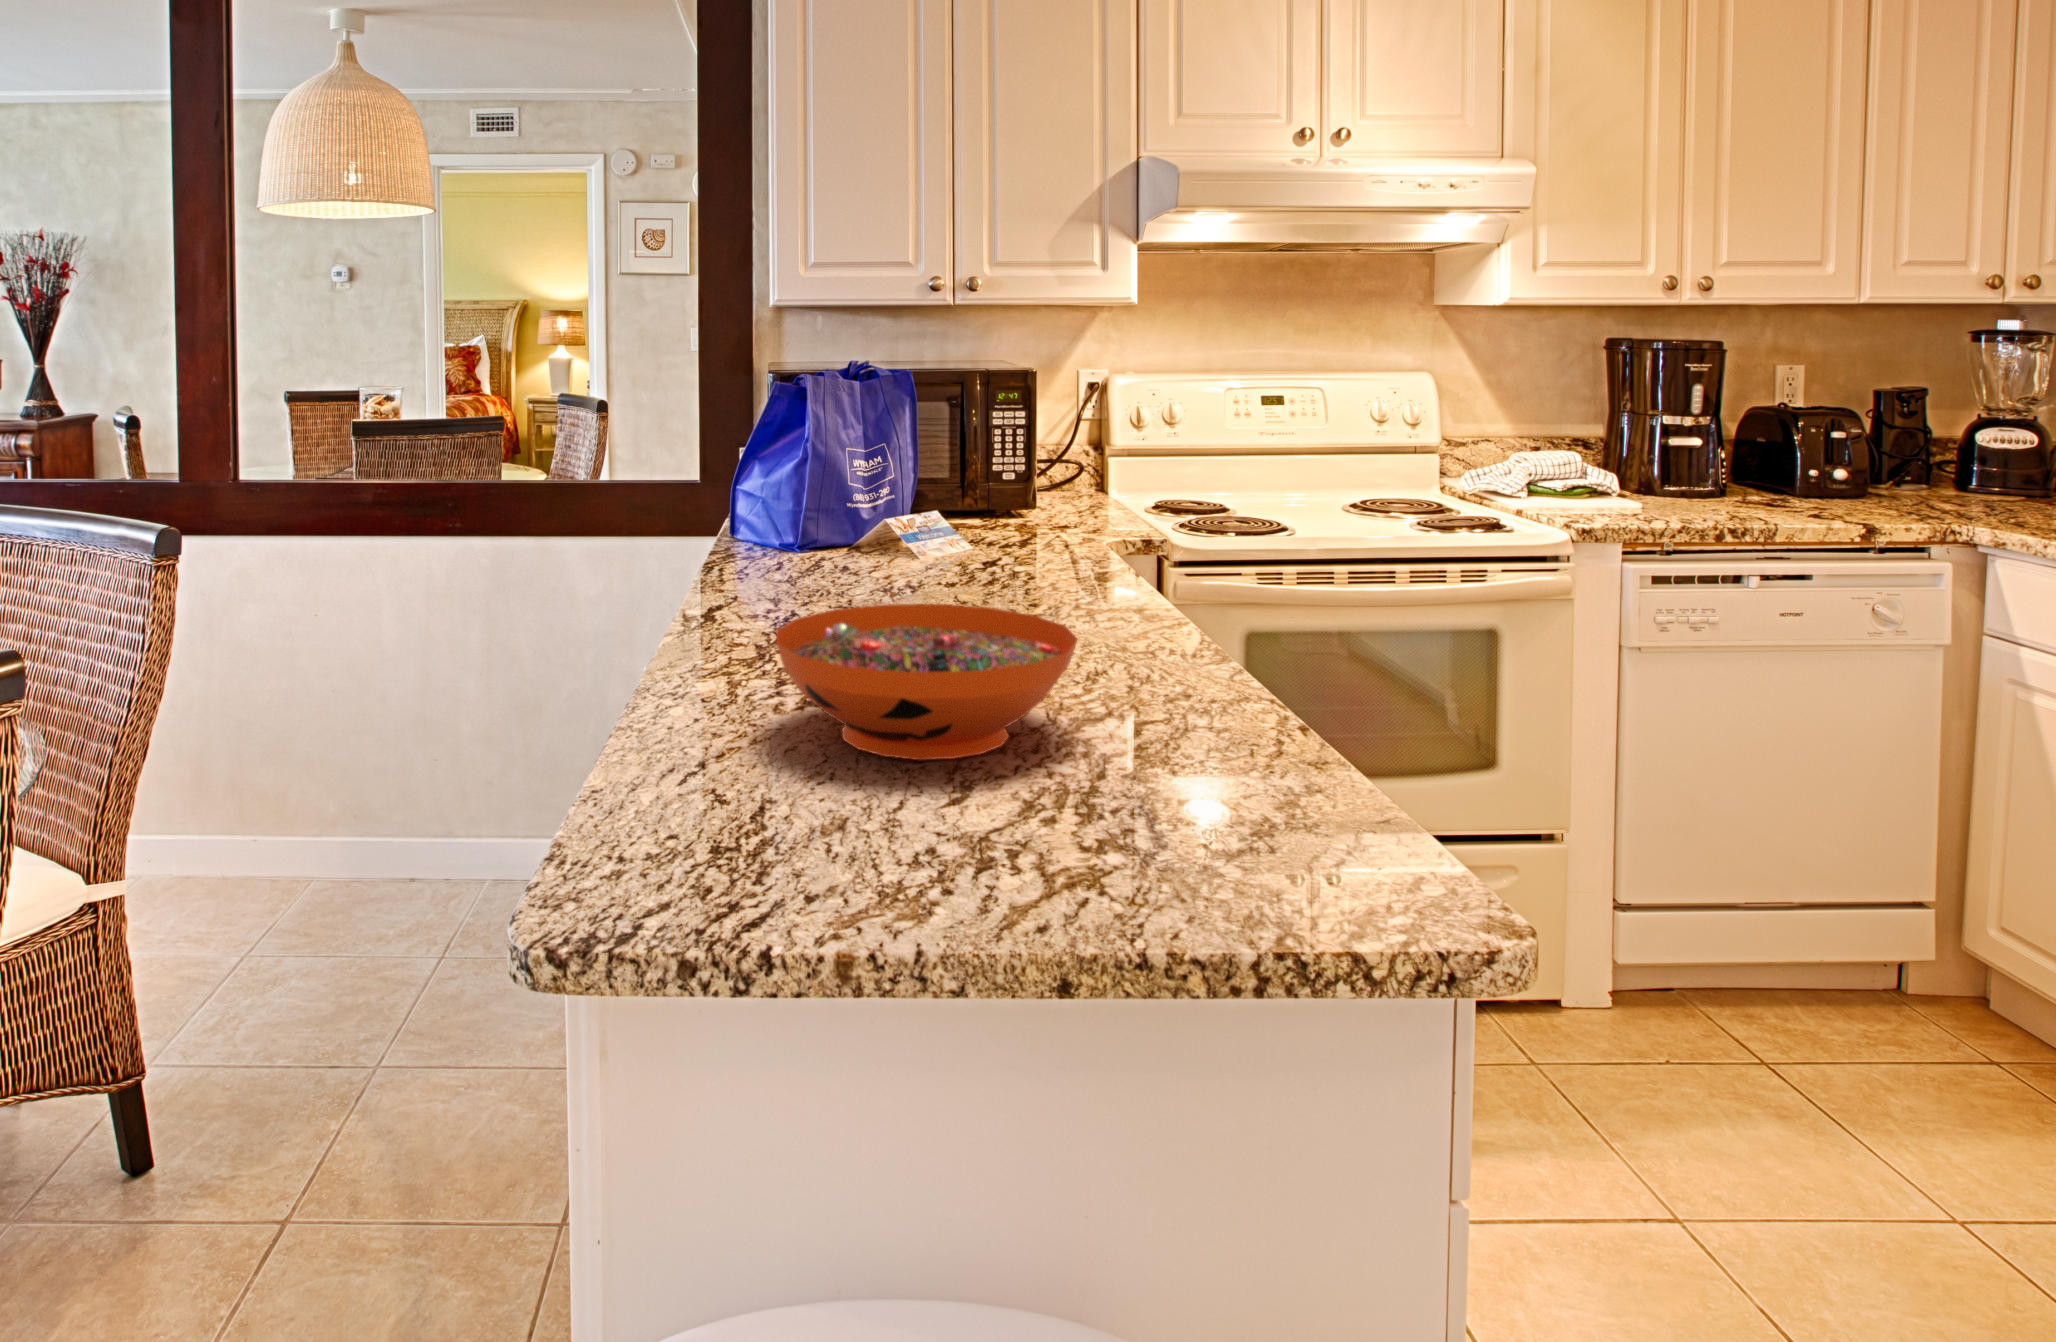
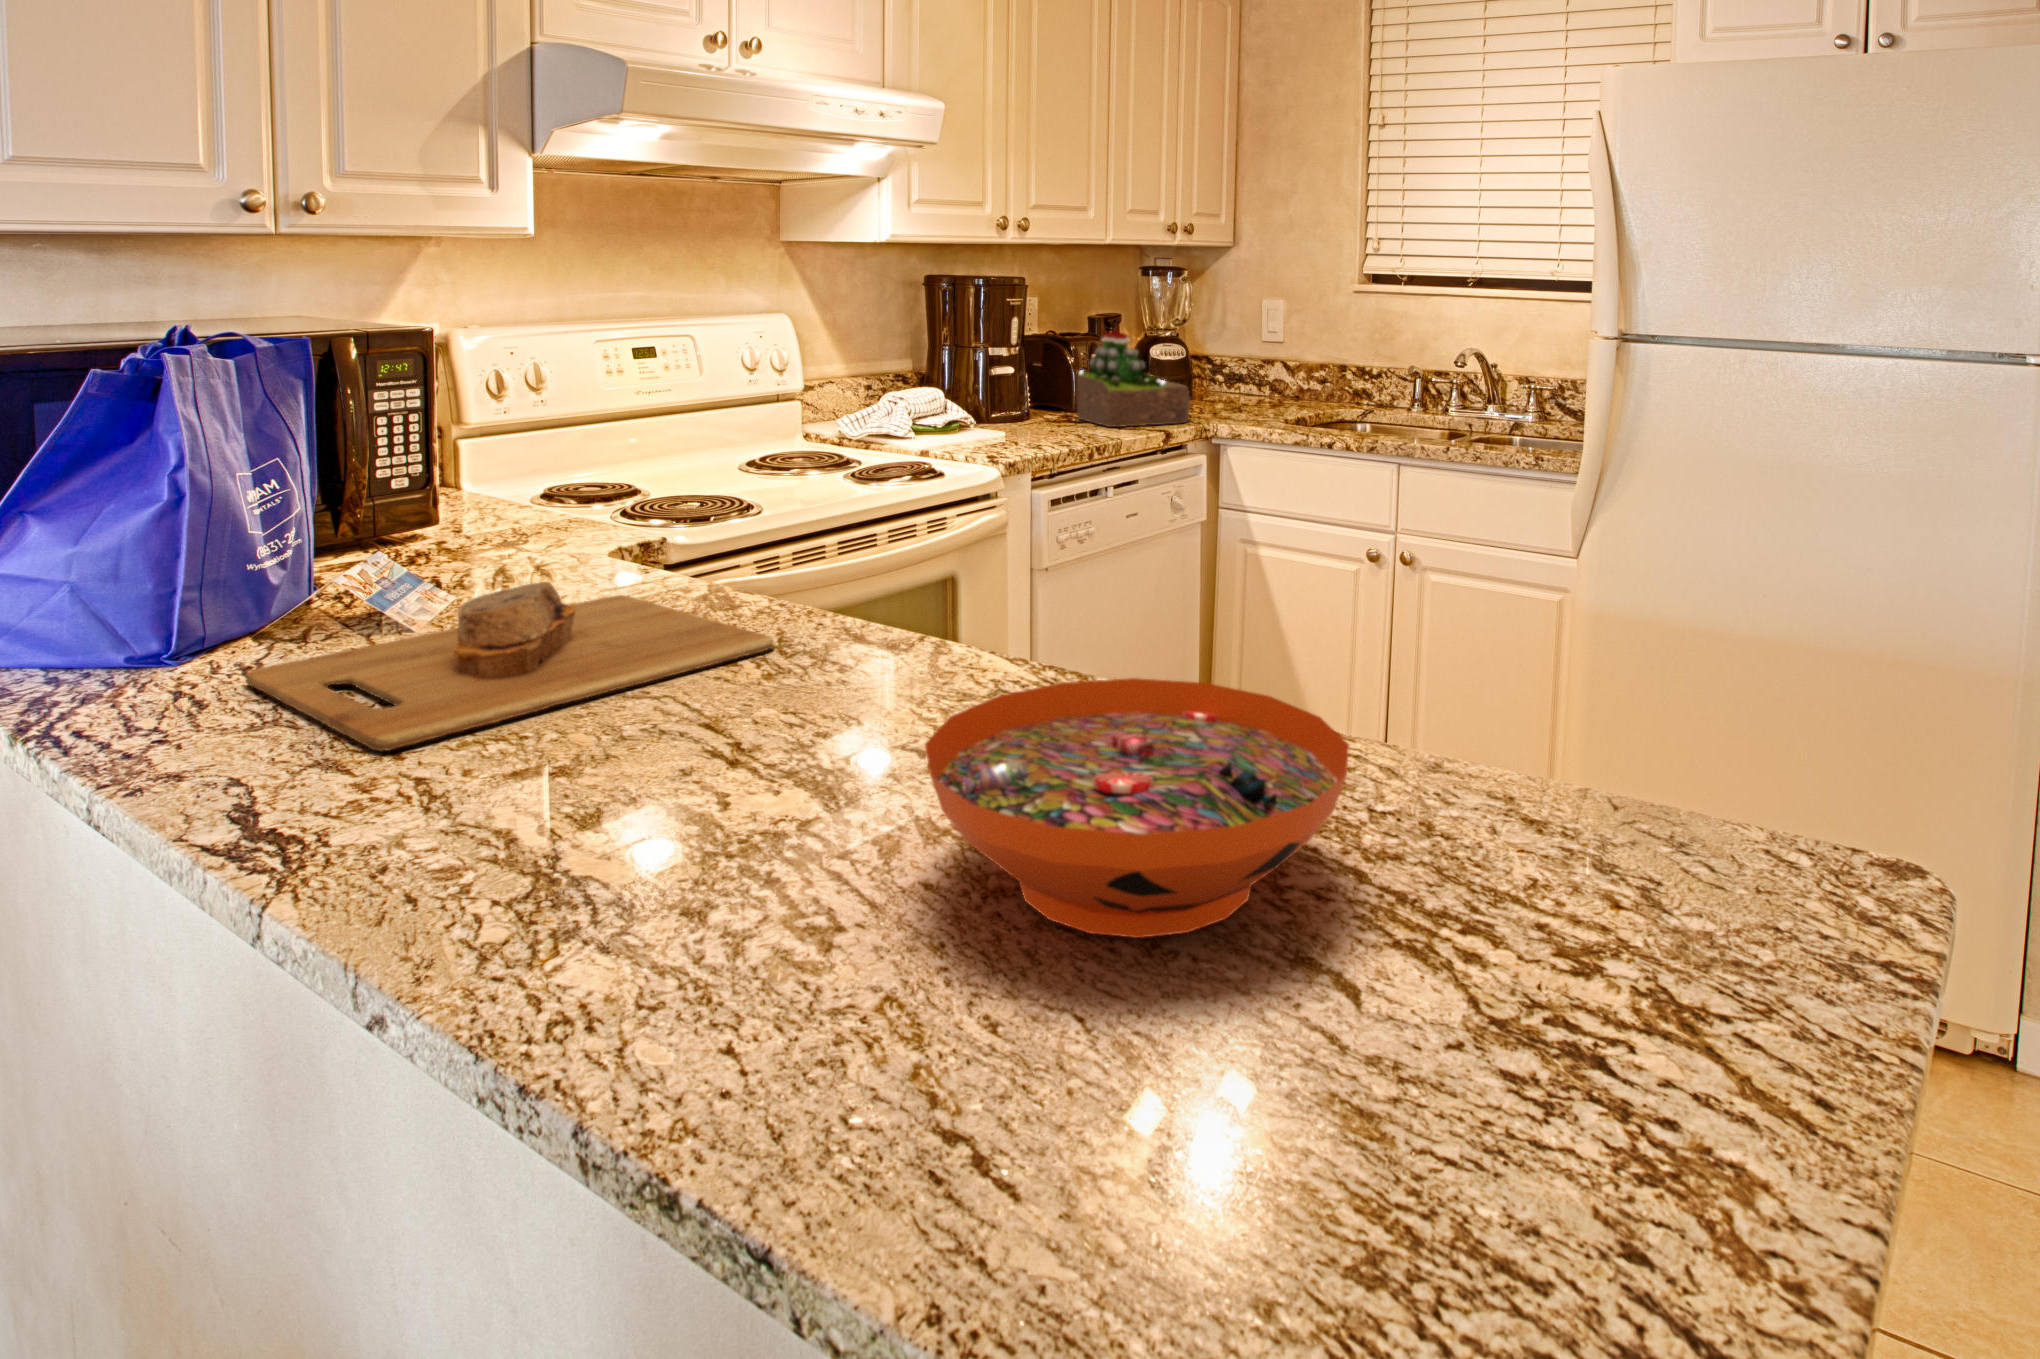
succulent plant: none [1801,406,1959,523] -> present [1077,332,1190,427]
cutting board: none [772,532,1052,602] -> present [246,582,774,751]

